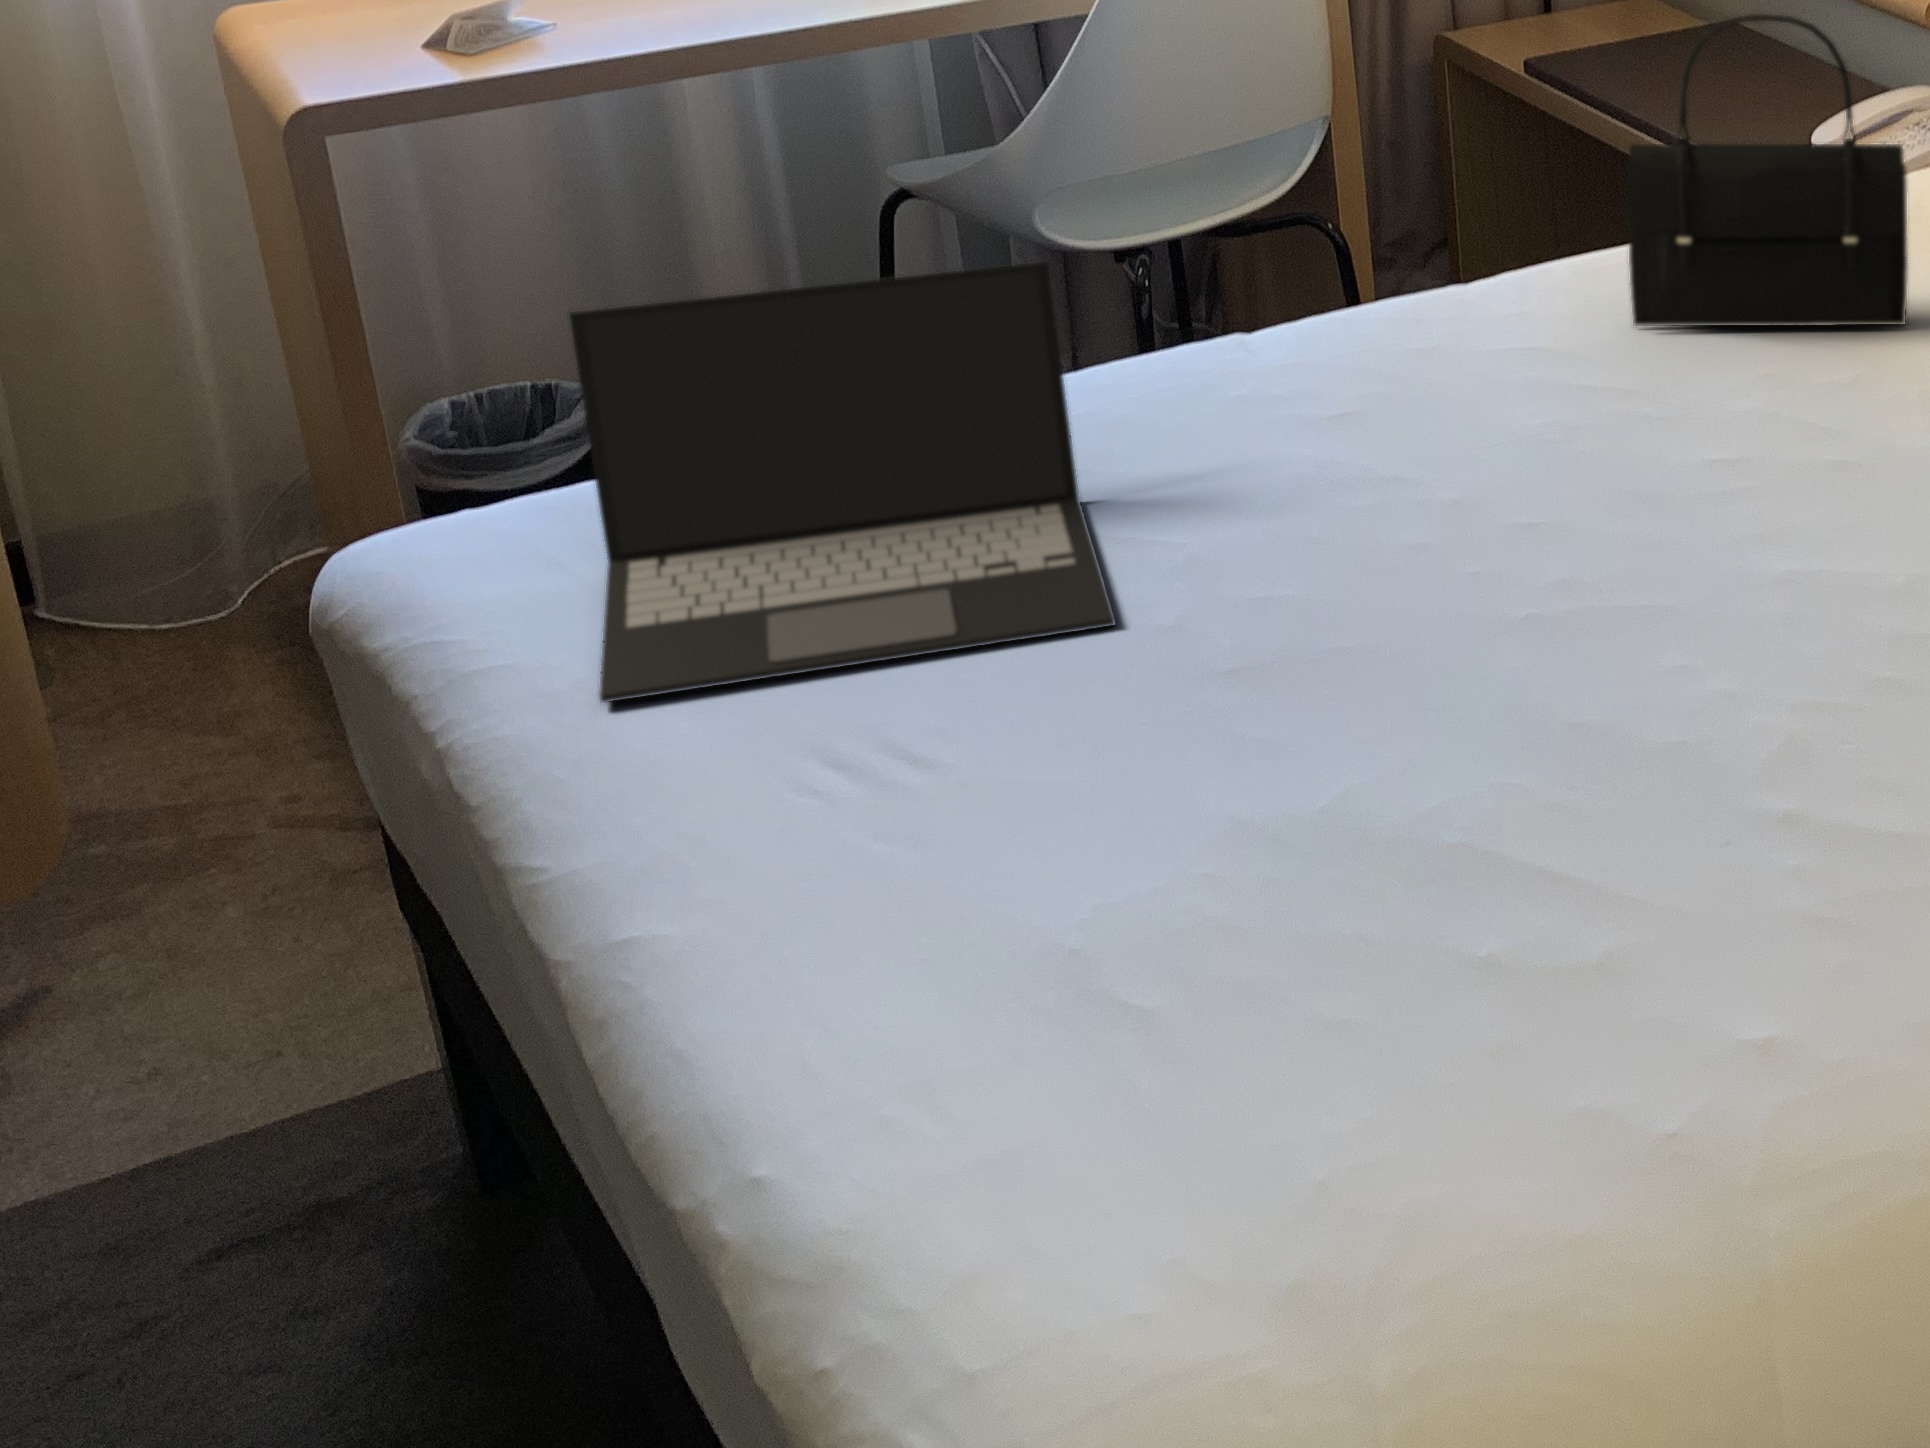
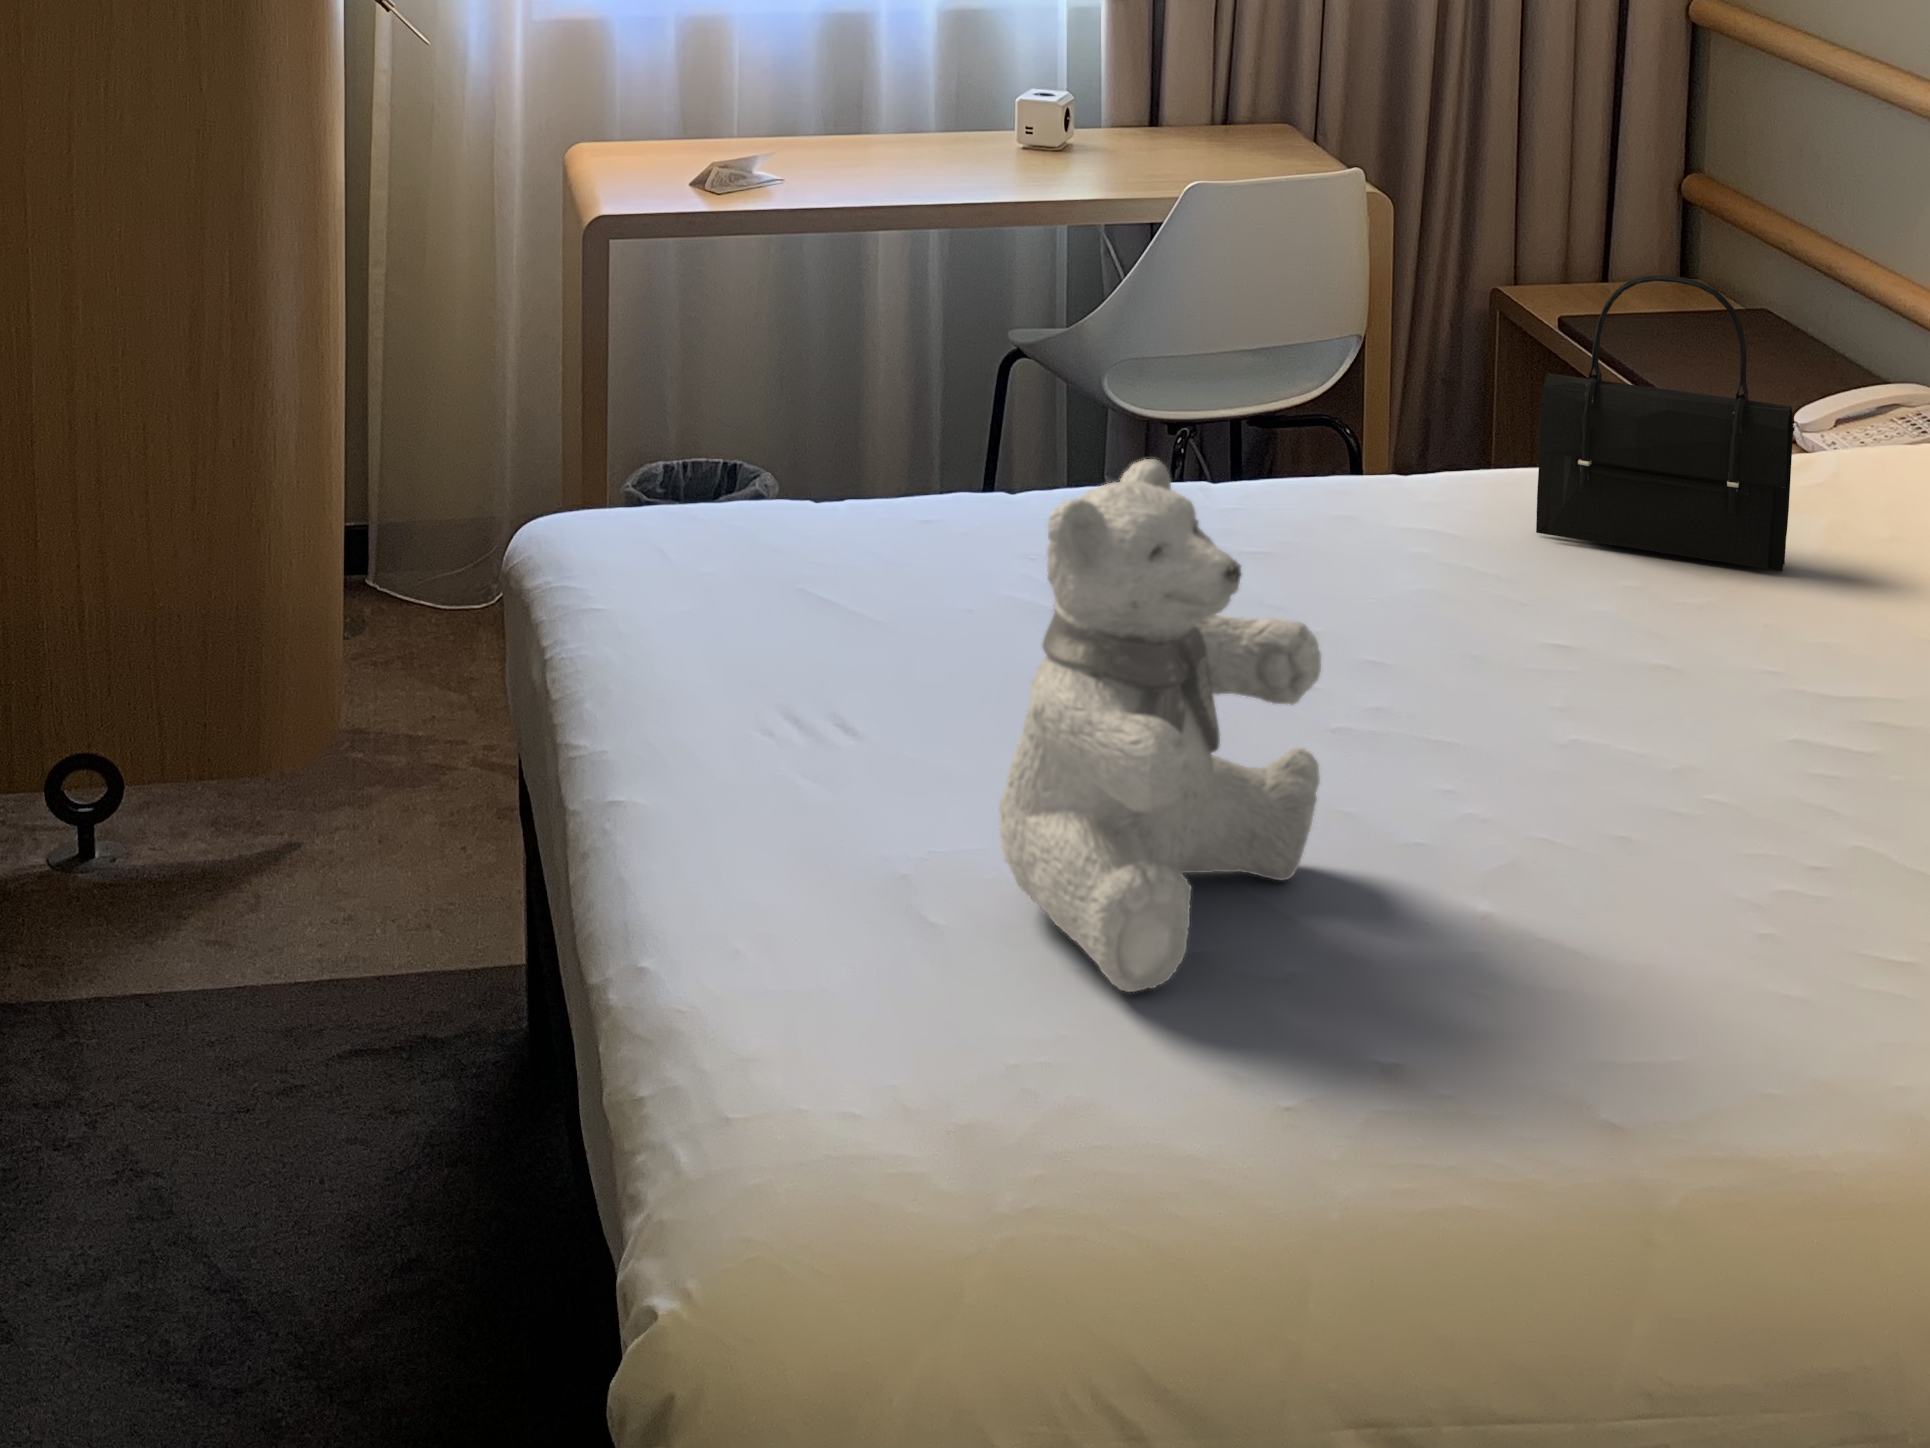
laptop: present [569,262,1115,703] -> none [666,377,1048,677]
teddy bear: none [1172,357,1560,1031] -> present [999,459,1321,992]

